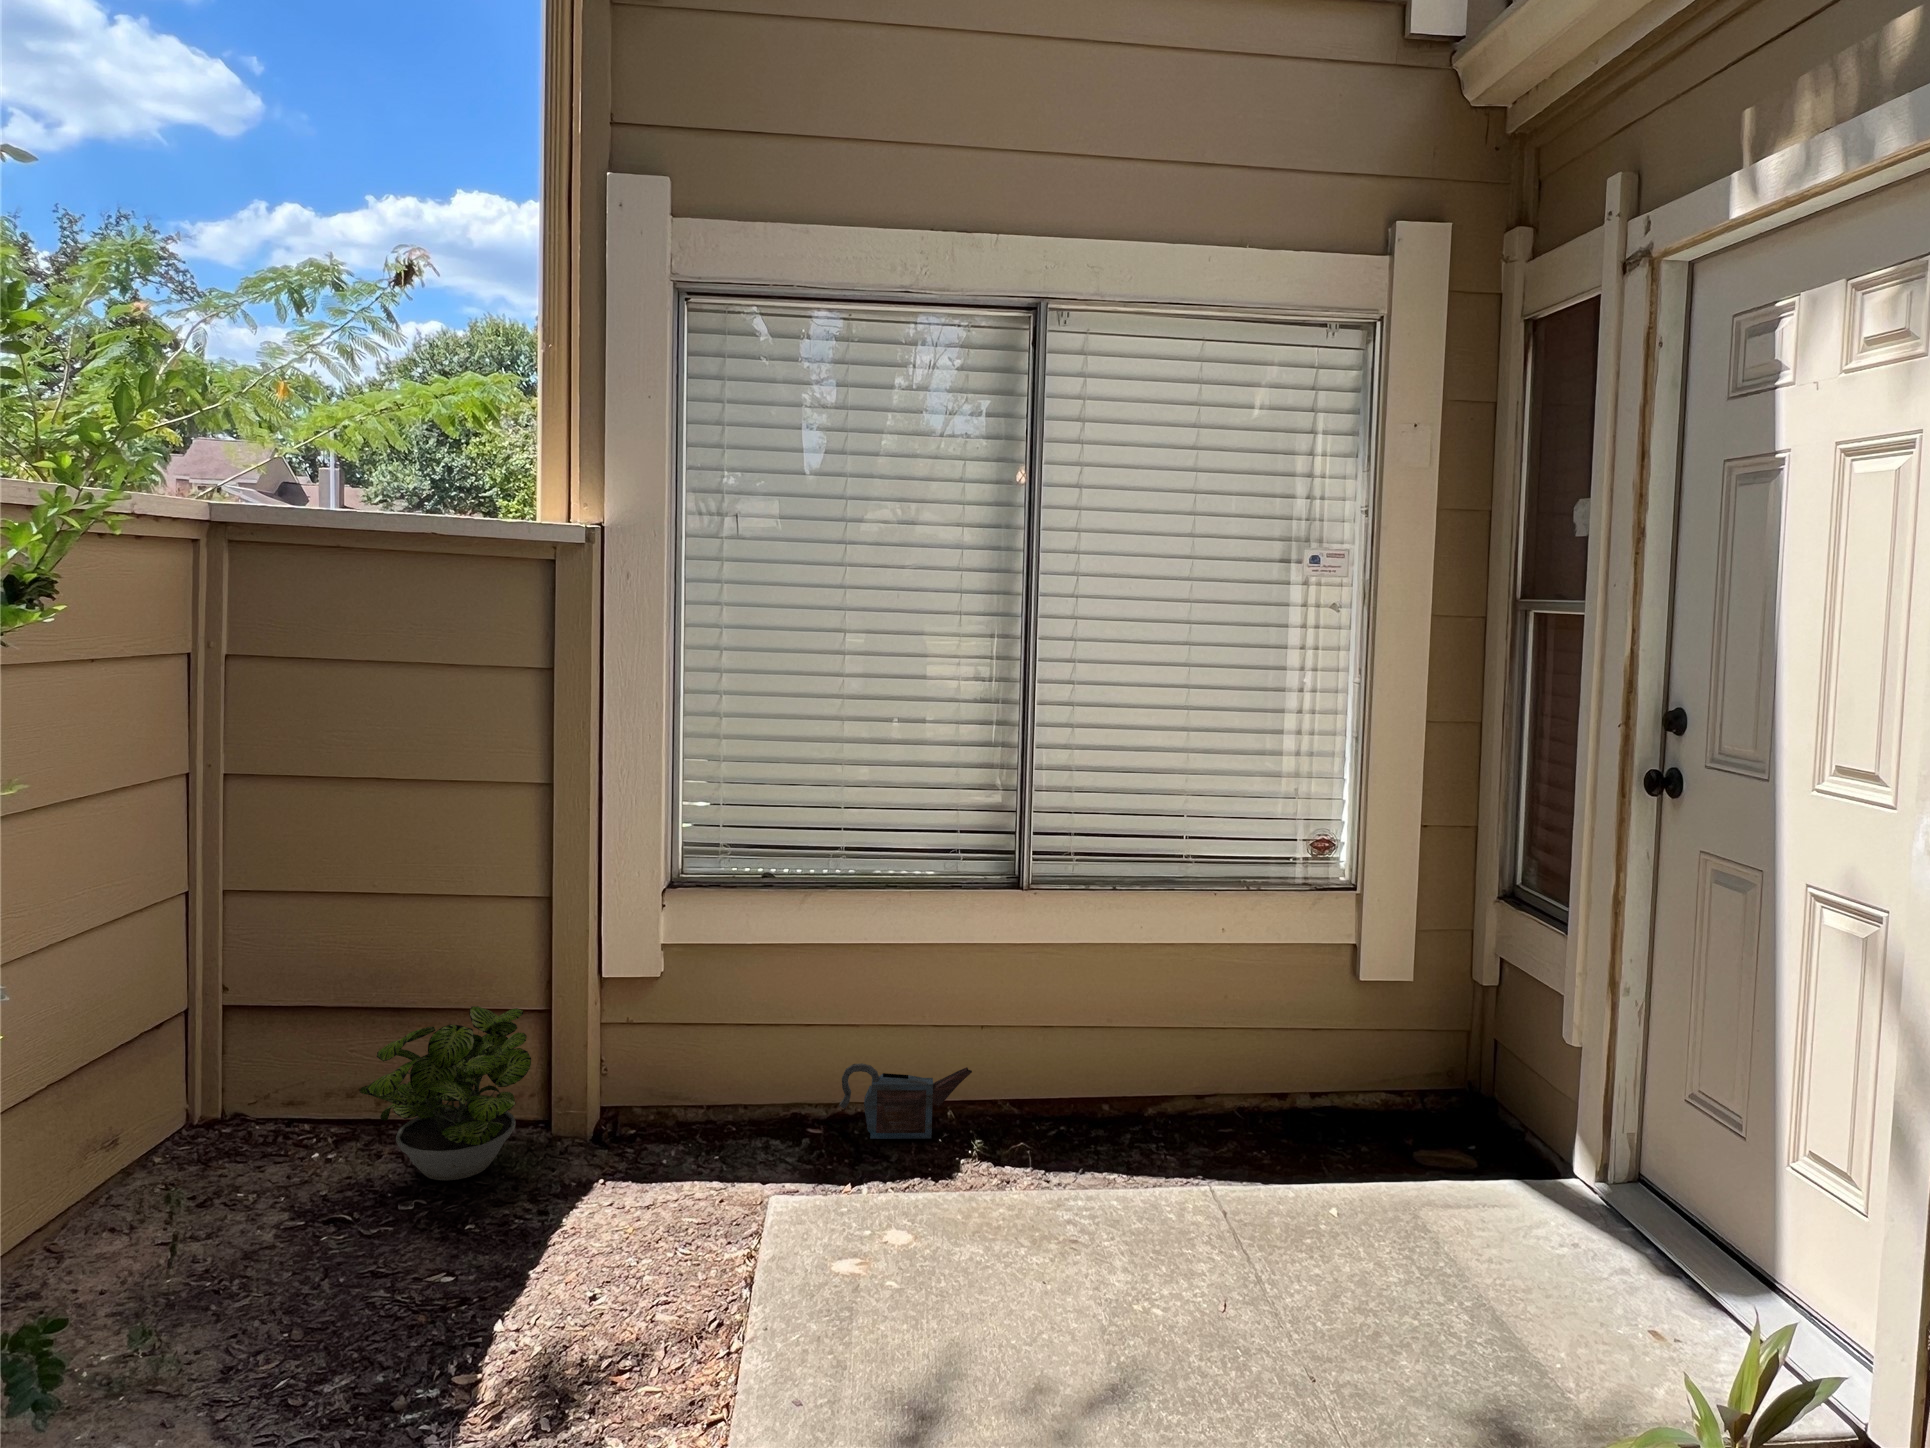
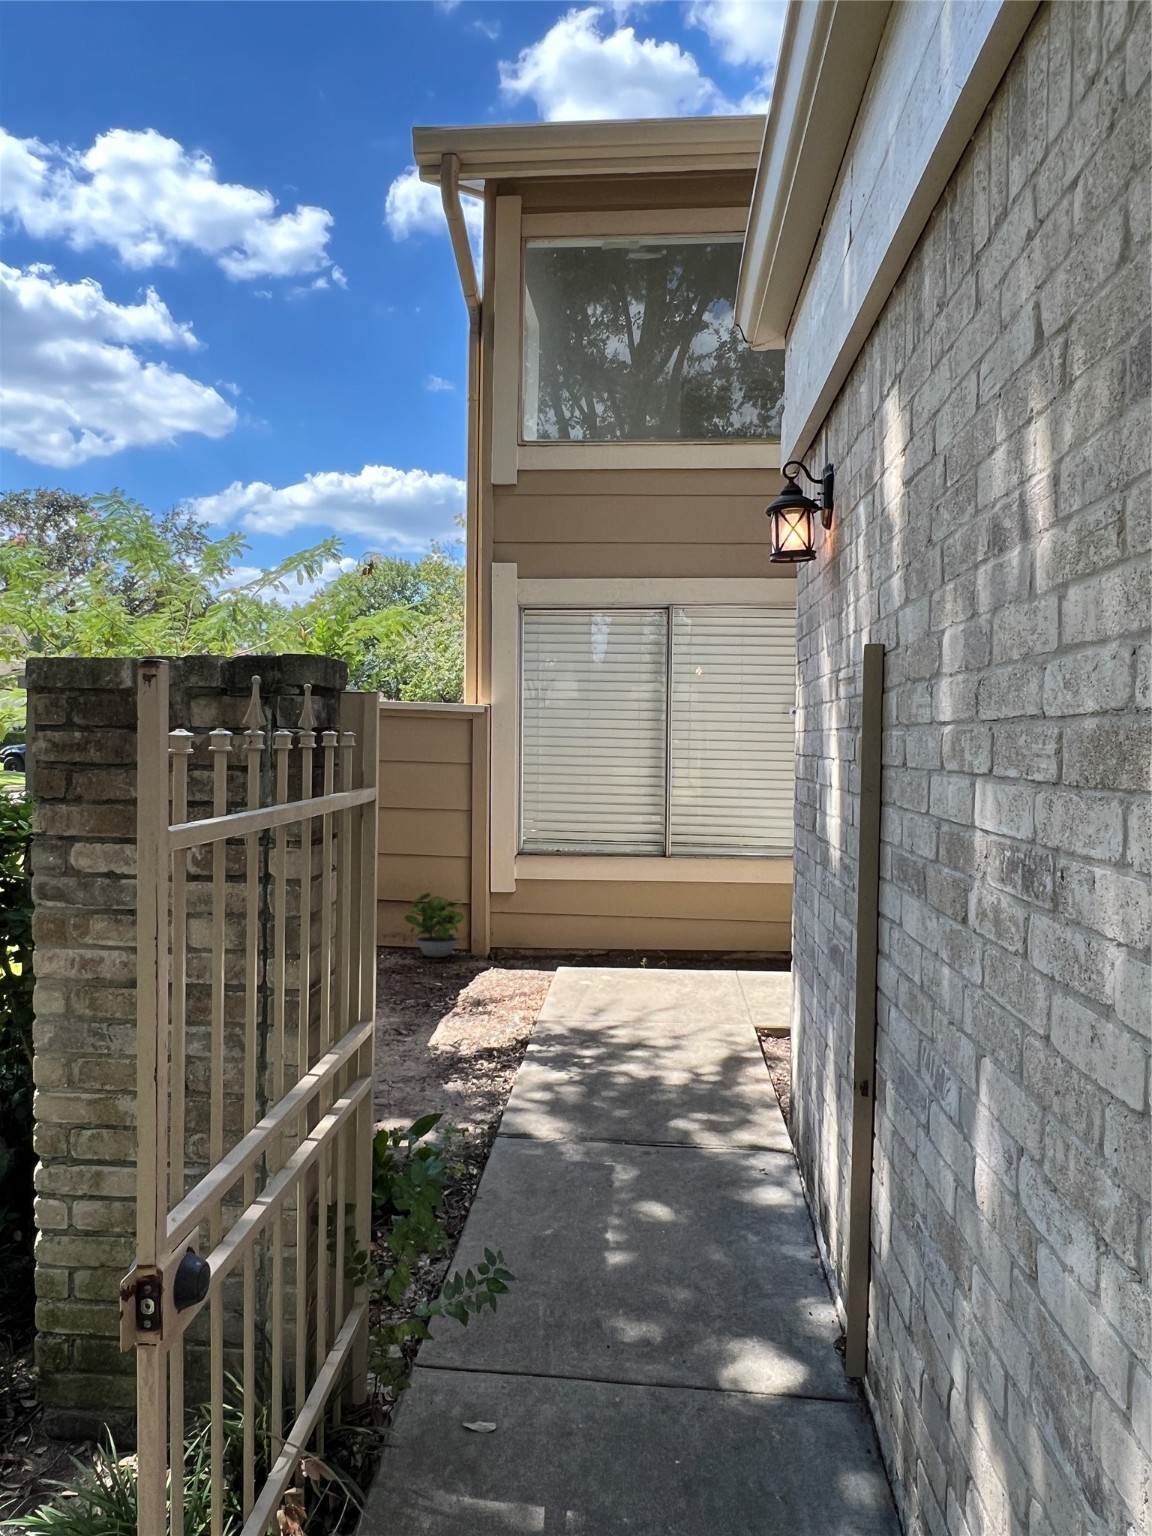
watering can: present [840,1063,972,1139] -> none [588,931,645,964]

